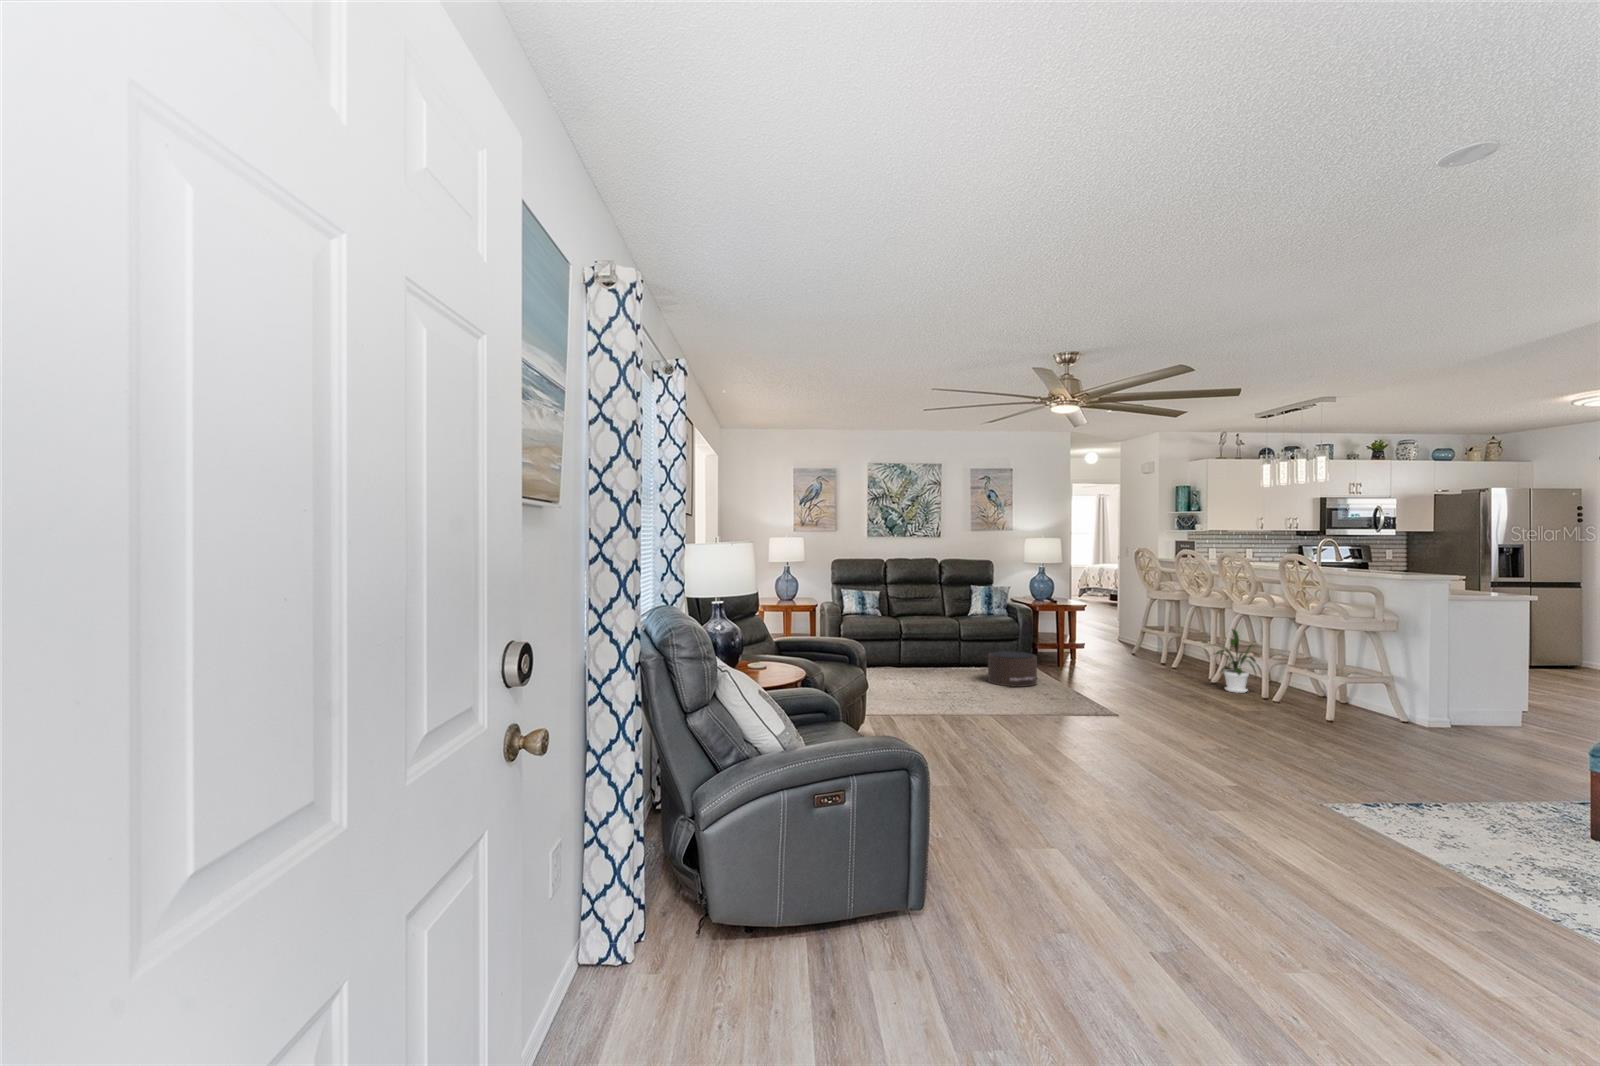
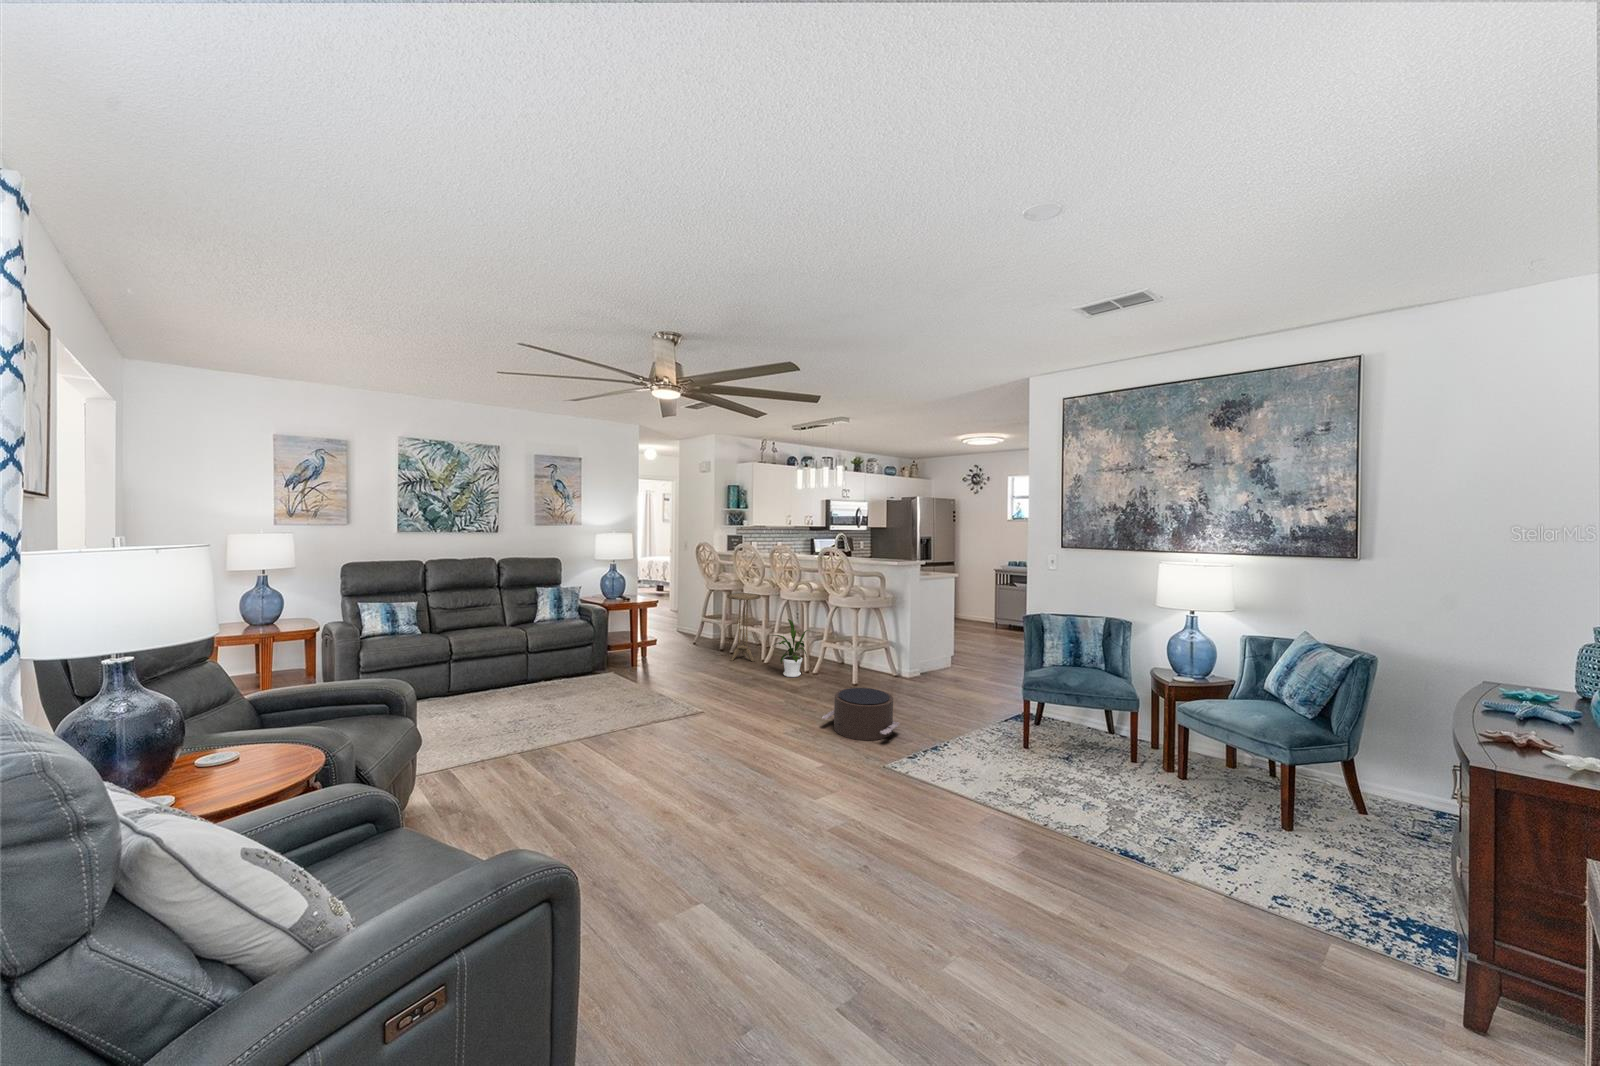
side table: none [1162,602,1204,677] -> present [727,593,761,662]
pouf: present [983,651,1037,687] -> present [822,688,900,740]

